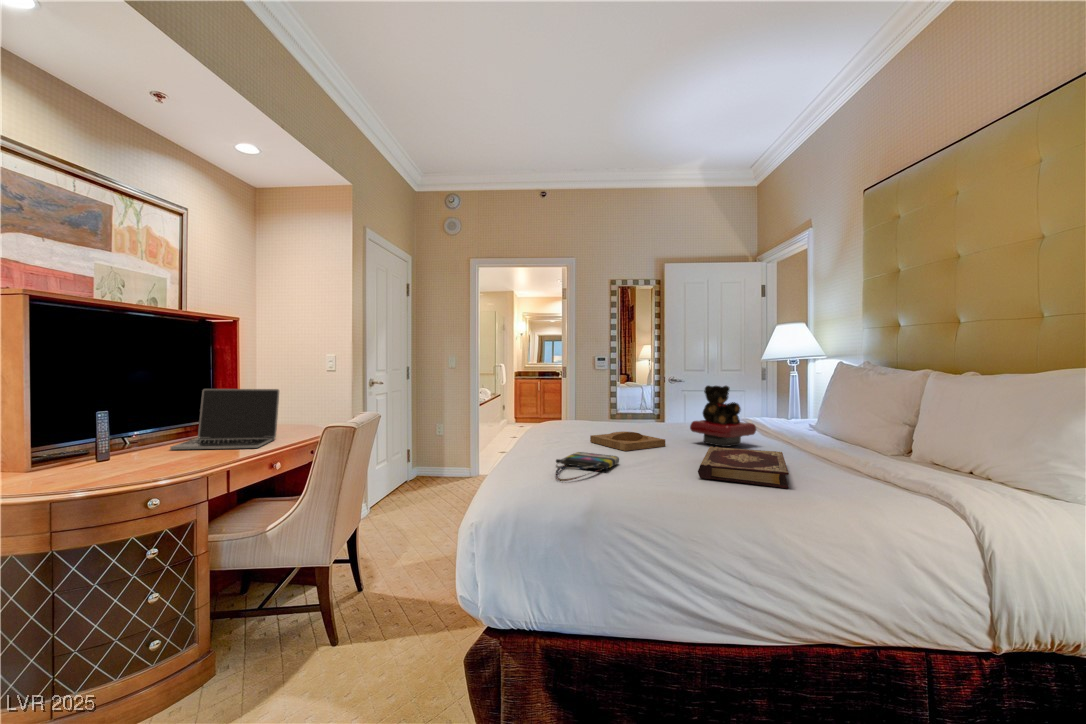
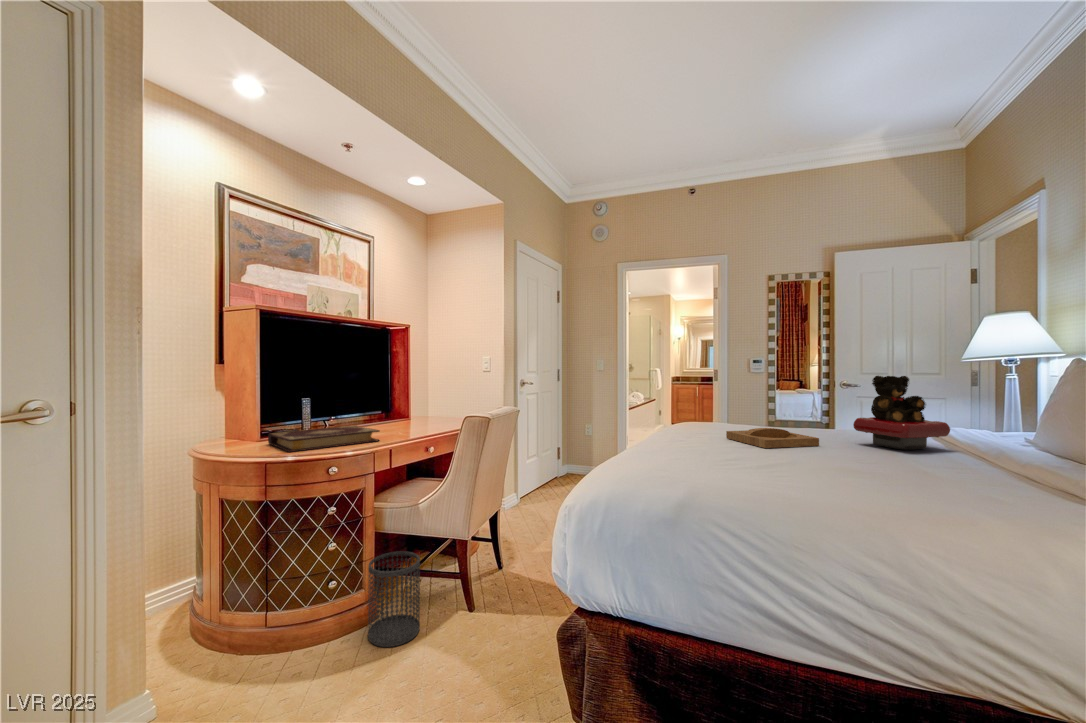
laptop: present [170,389,279,450] -> none [355,382,437,432]
book: present [698,446,789,488] -> present [268,425,380,452]
tote bag: present [556,452,619,481] -> none [672,445,753,472]
wastebasket: none [204,588,272,704] -> present [368,551,420,647]

